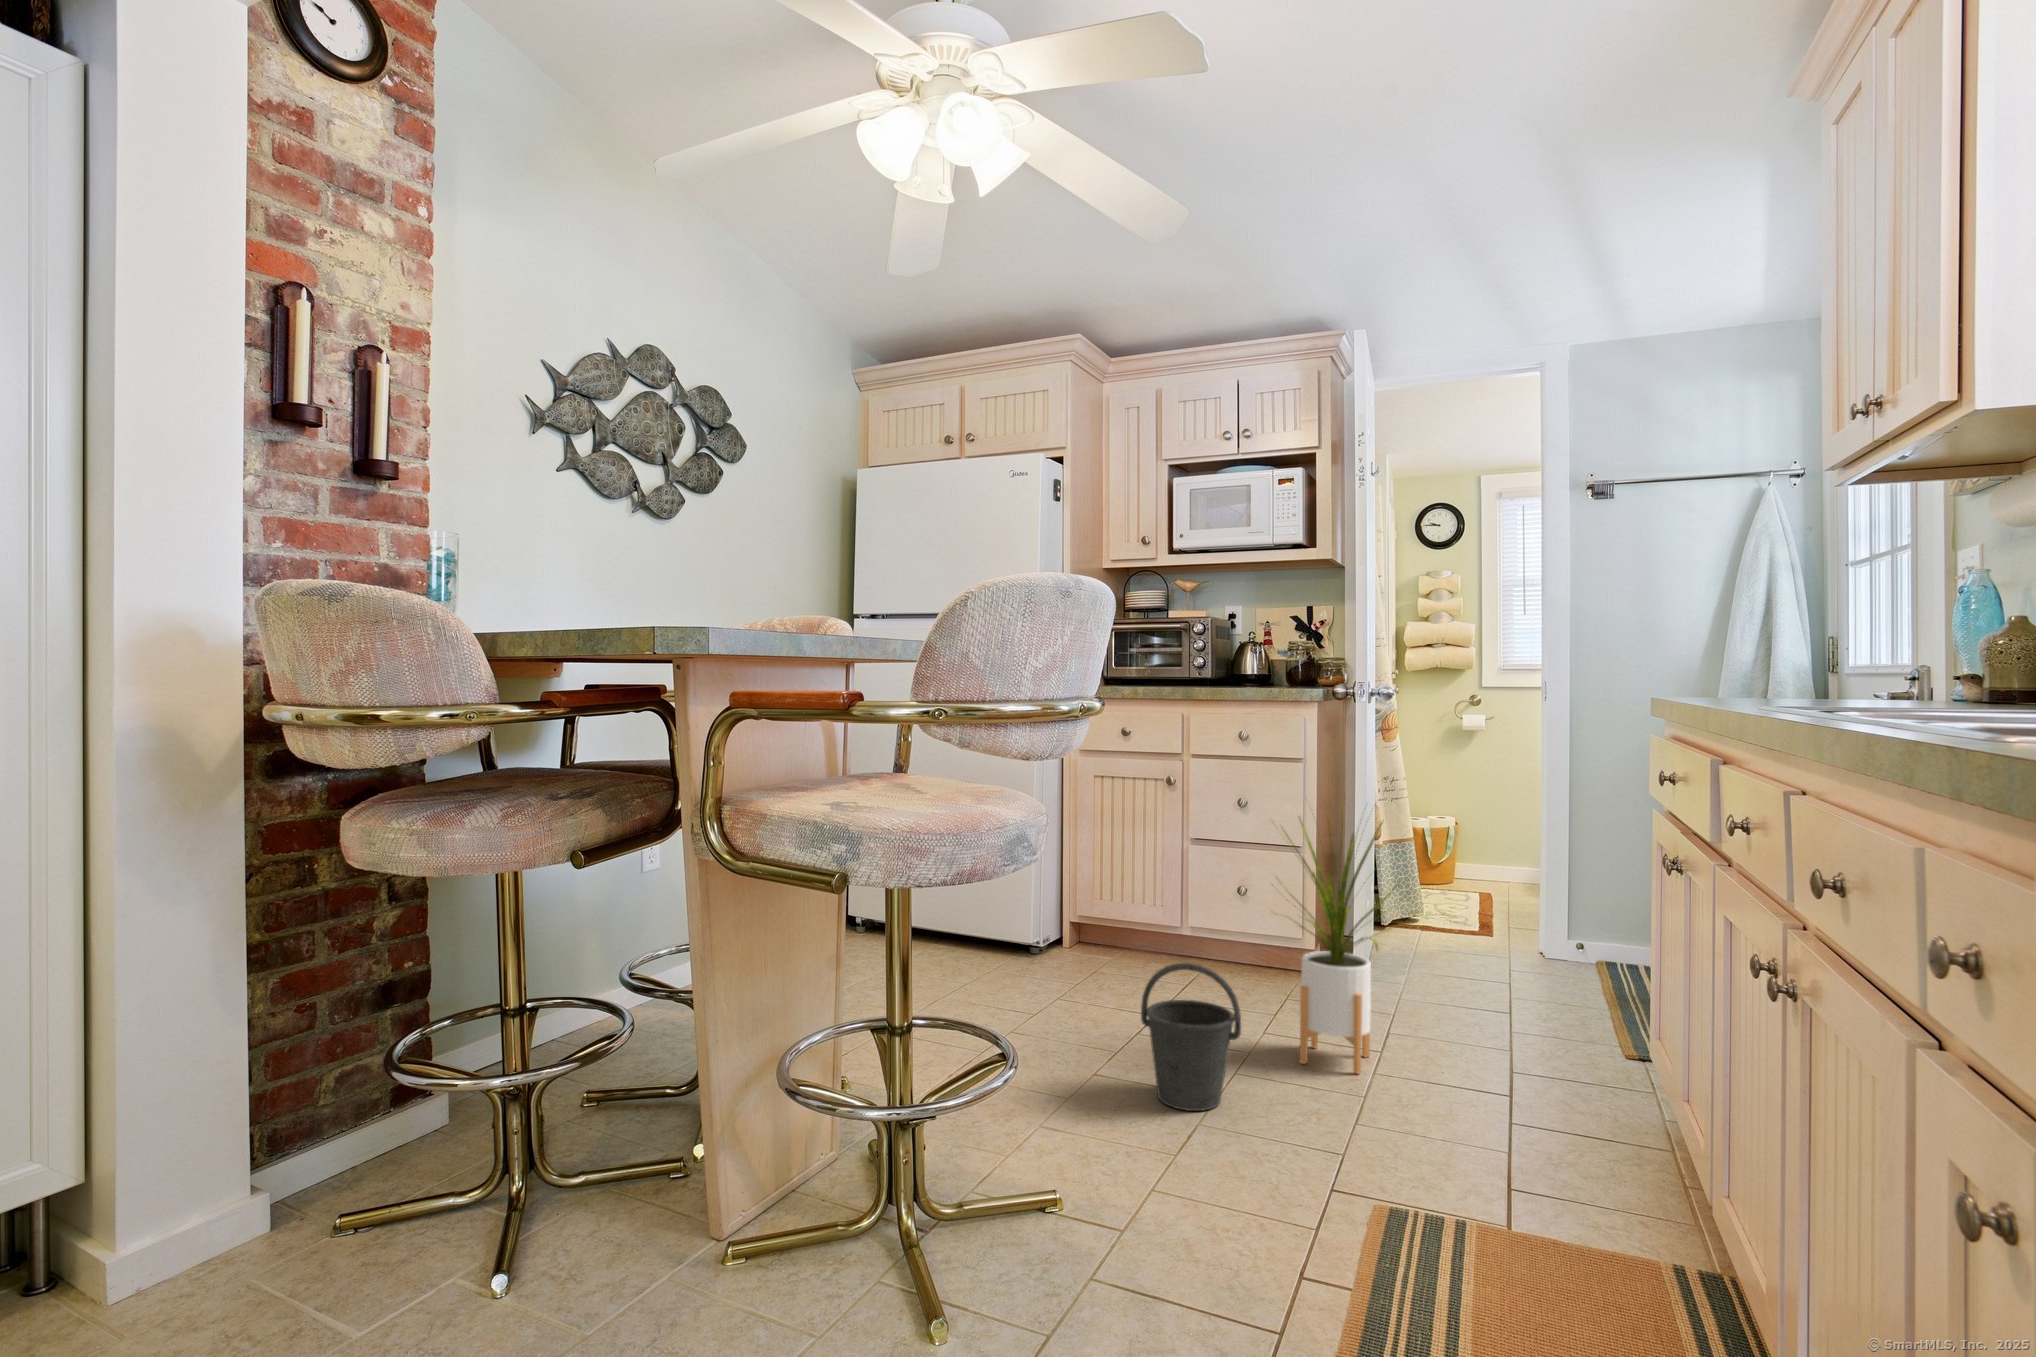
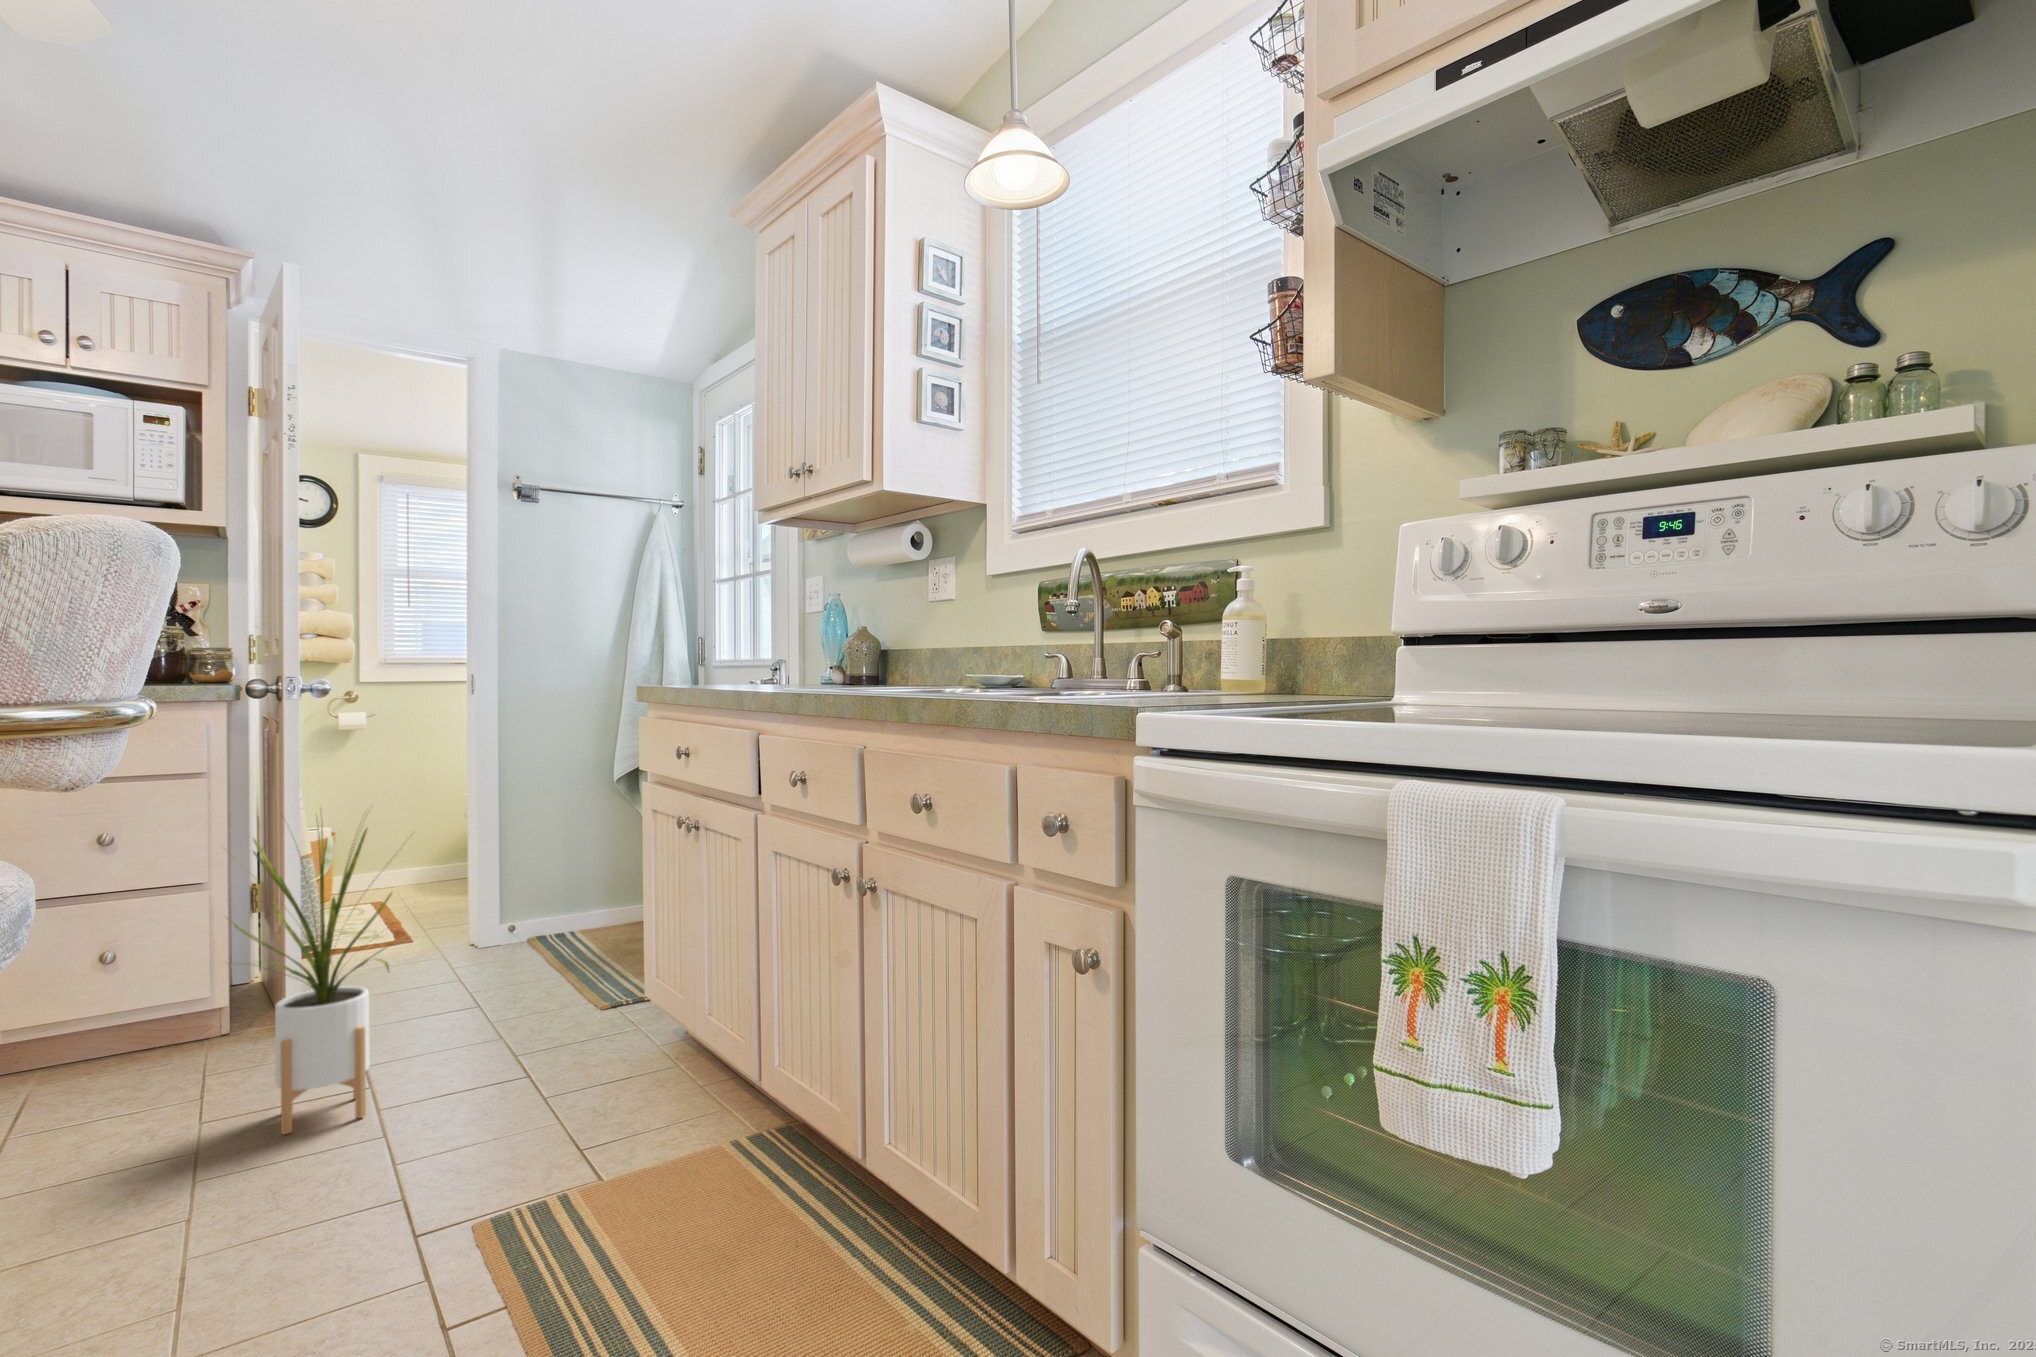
bucket: present [1141,963,1241,1111] -> none [55,1051,237,1259]

